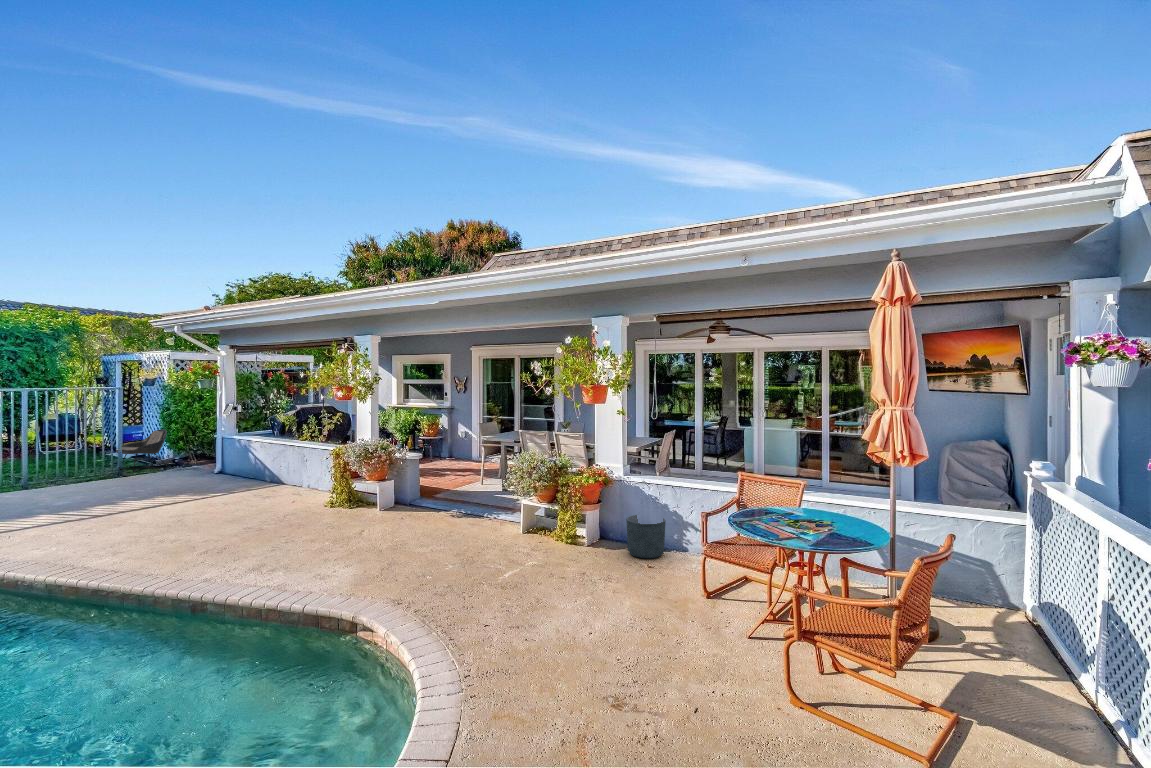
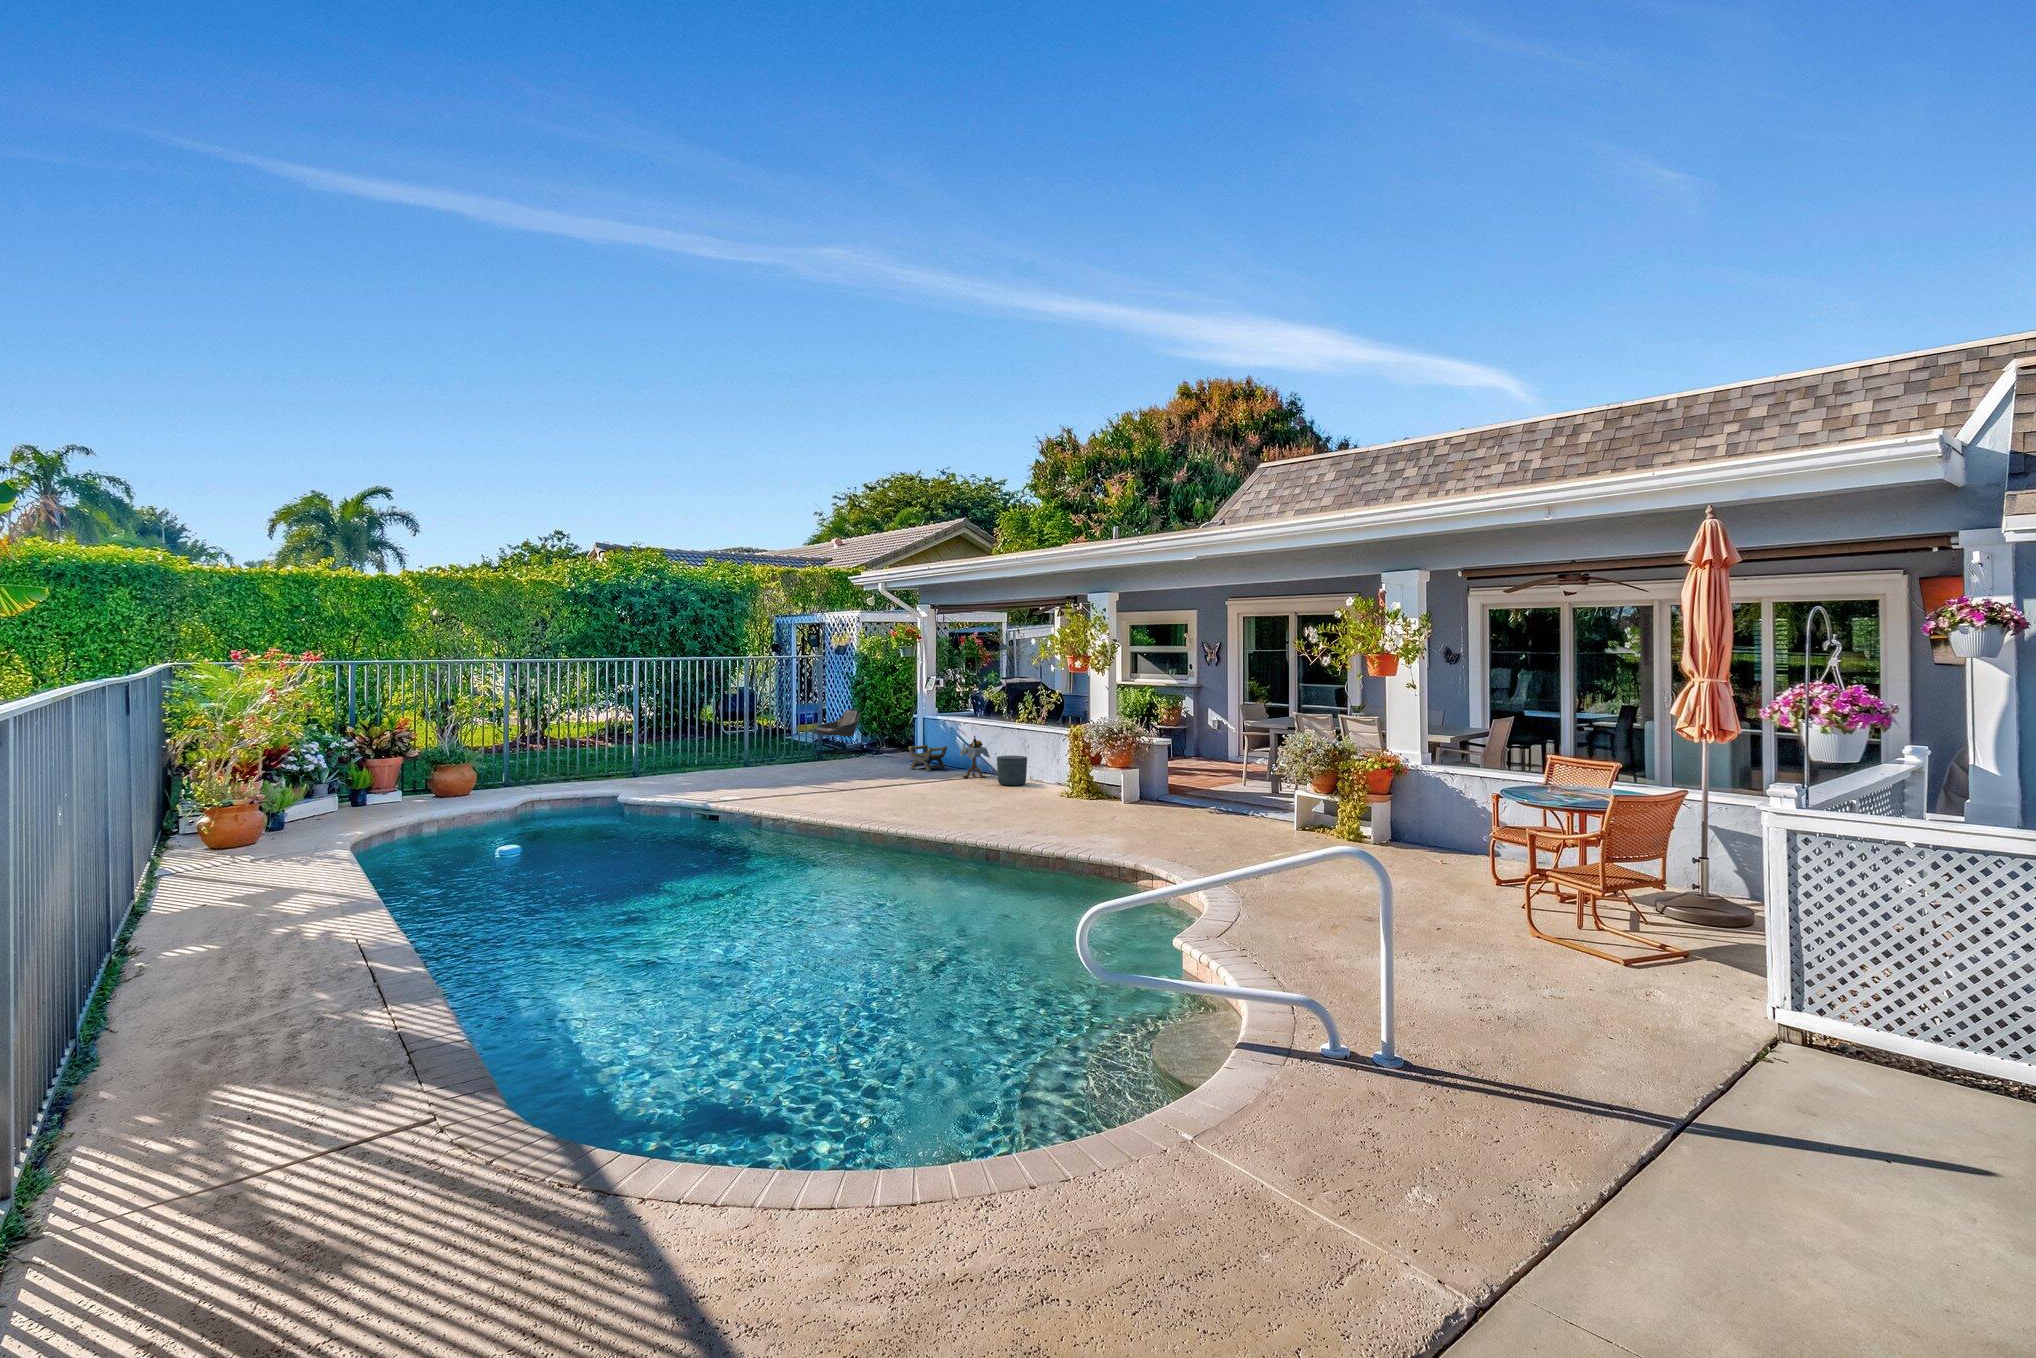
side table: none [245,453,274,490] -> present [960,736,990,778]
stool: none [200,460,239,484] -> present [908,745,947,771]
planter: present [626,515,666,558] -> present [997,756,1027,786]

